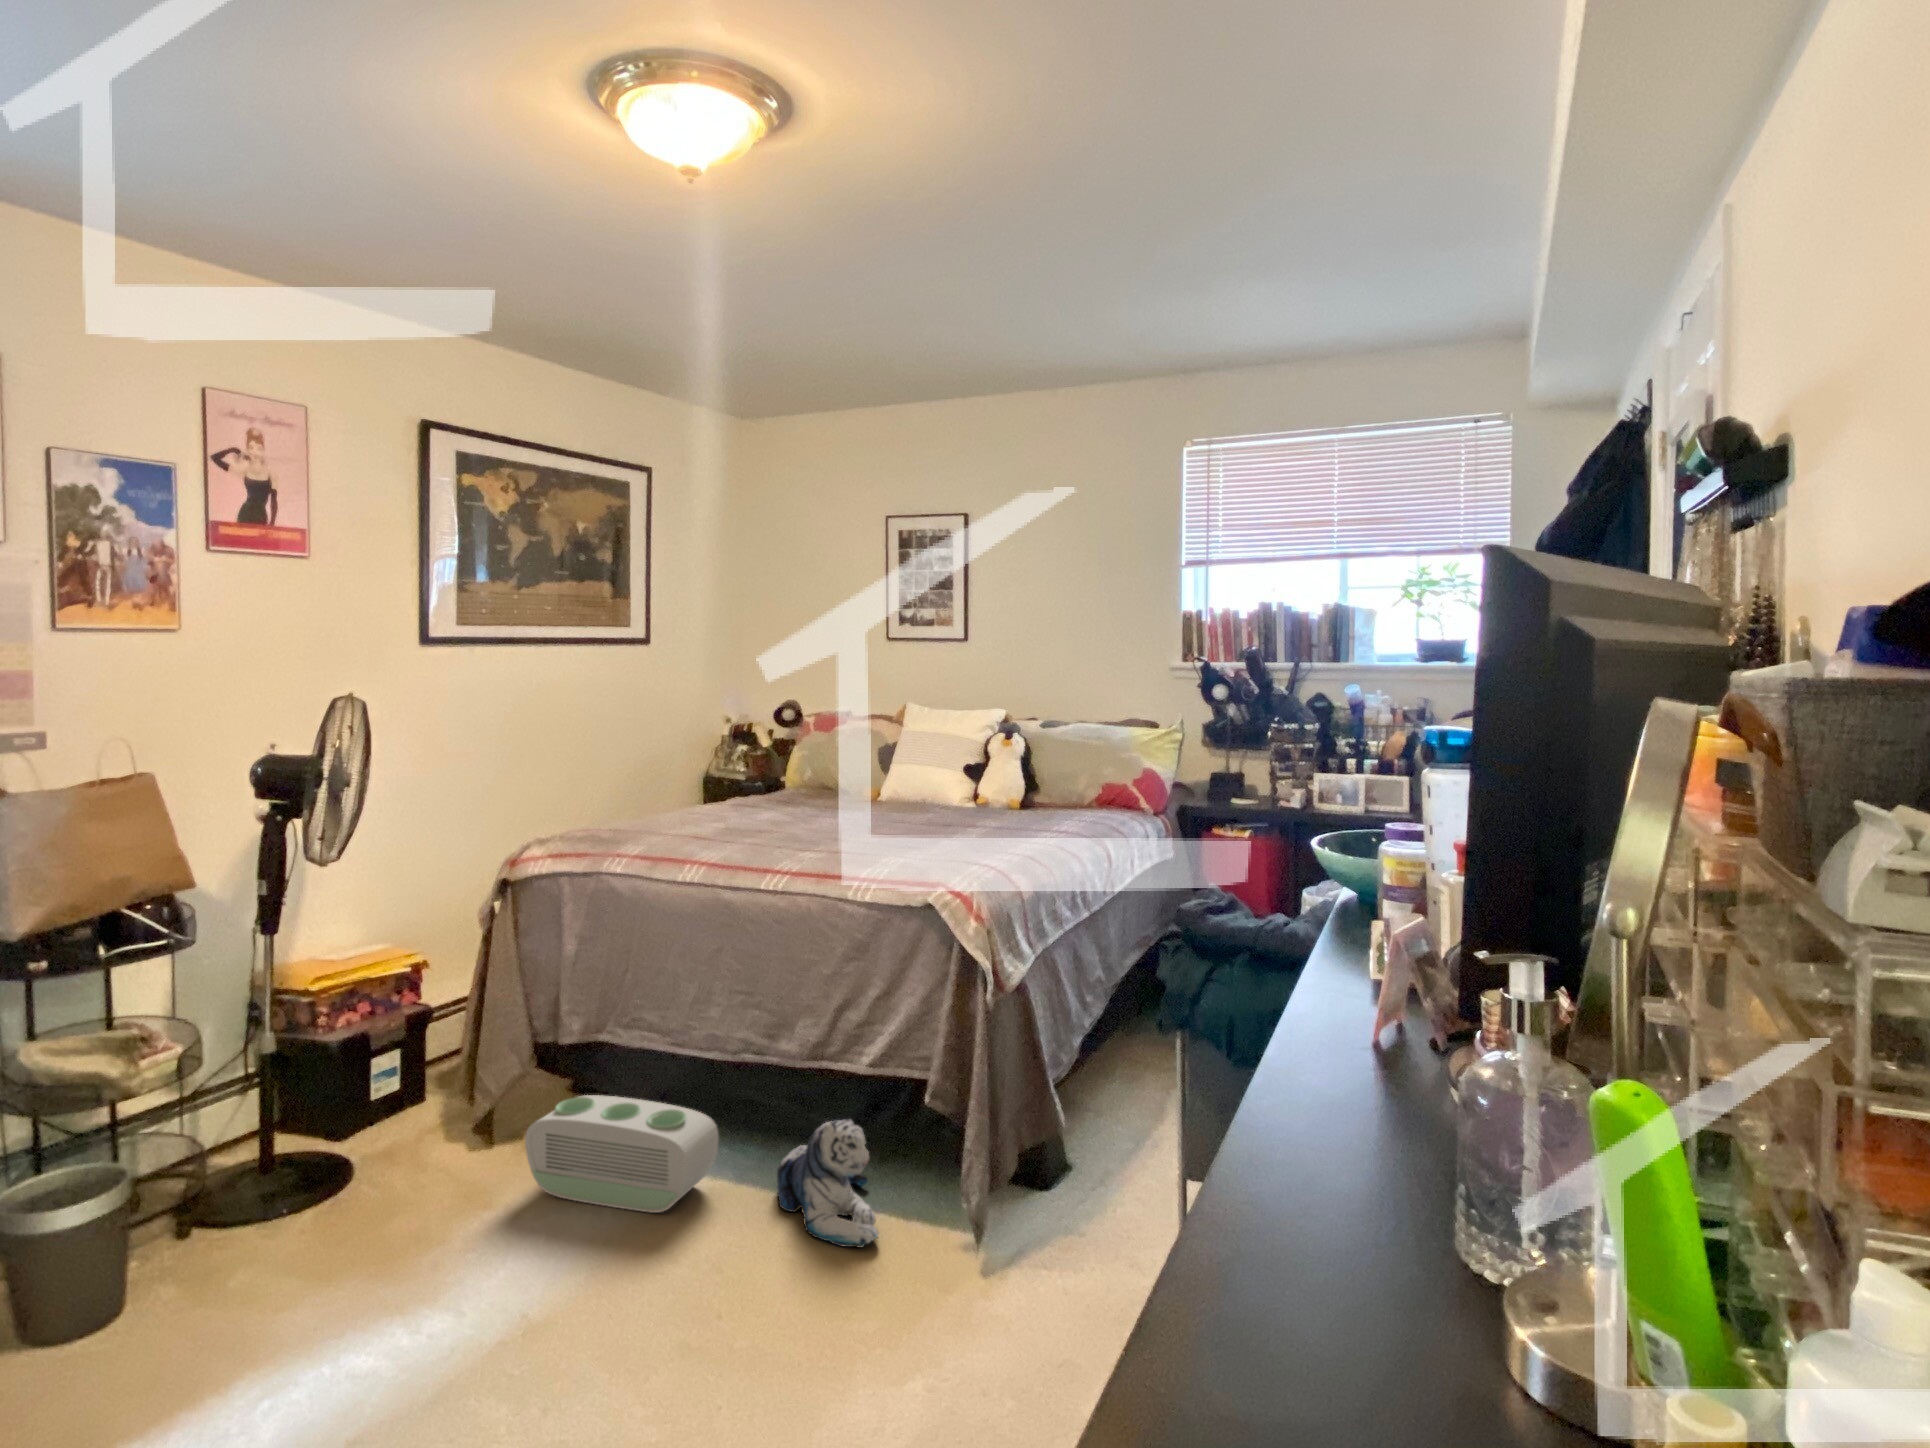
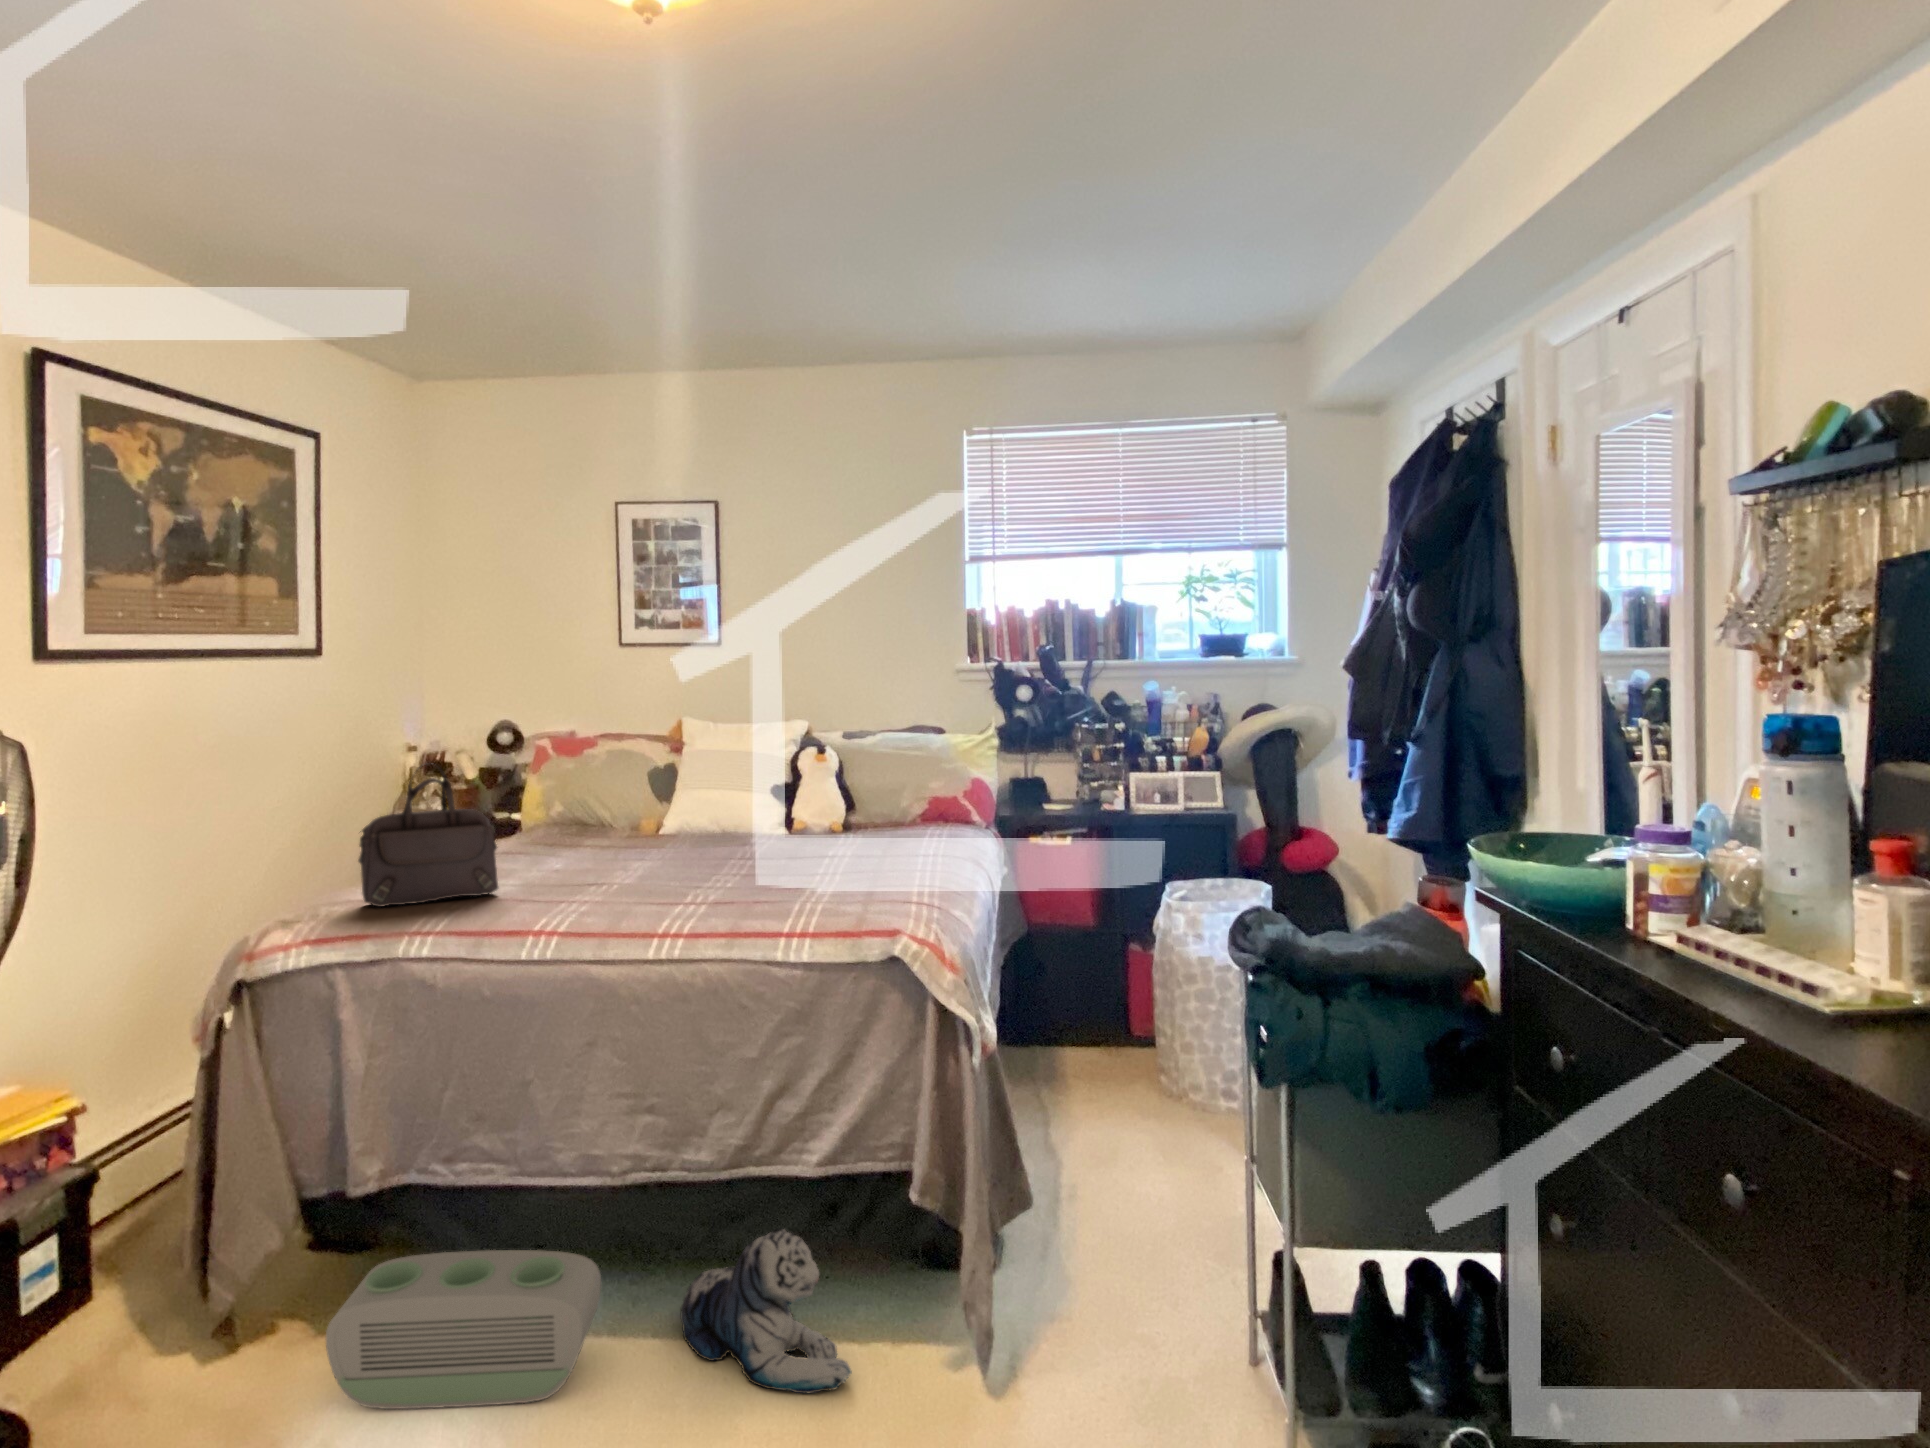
handbag: none [594,732,698,838] -> present [358,767,498,907]

